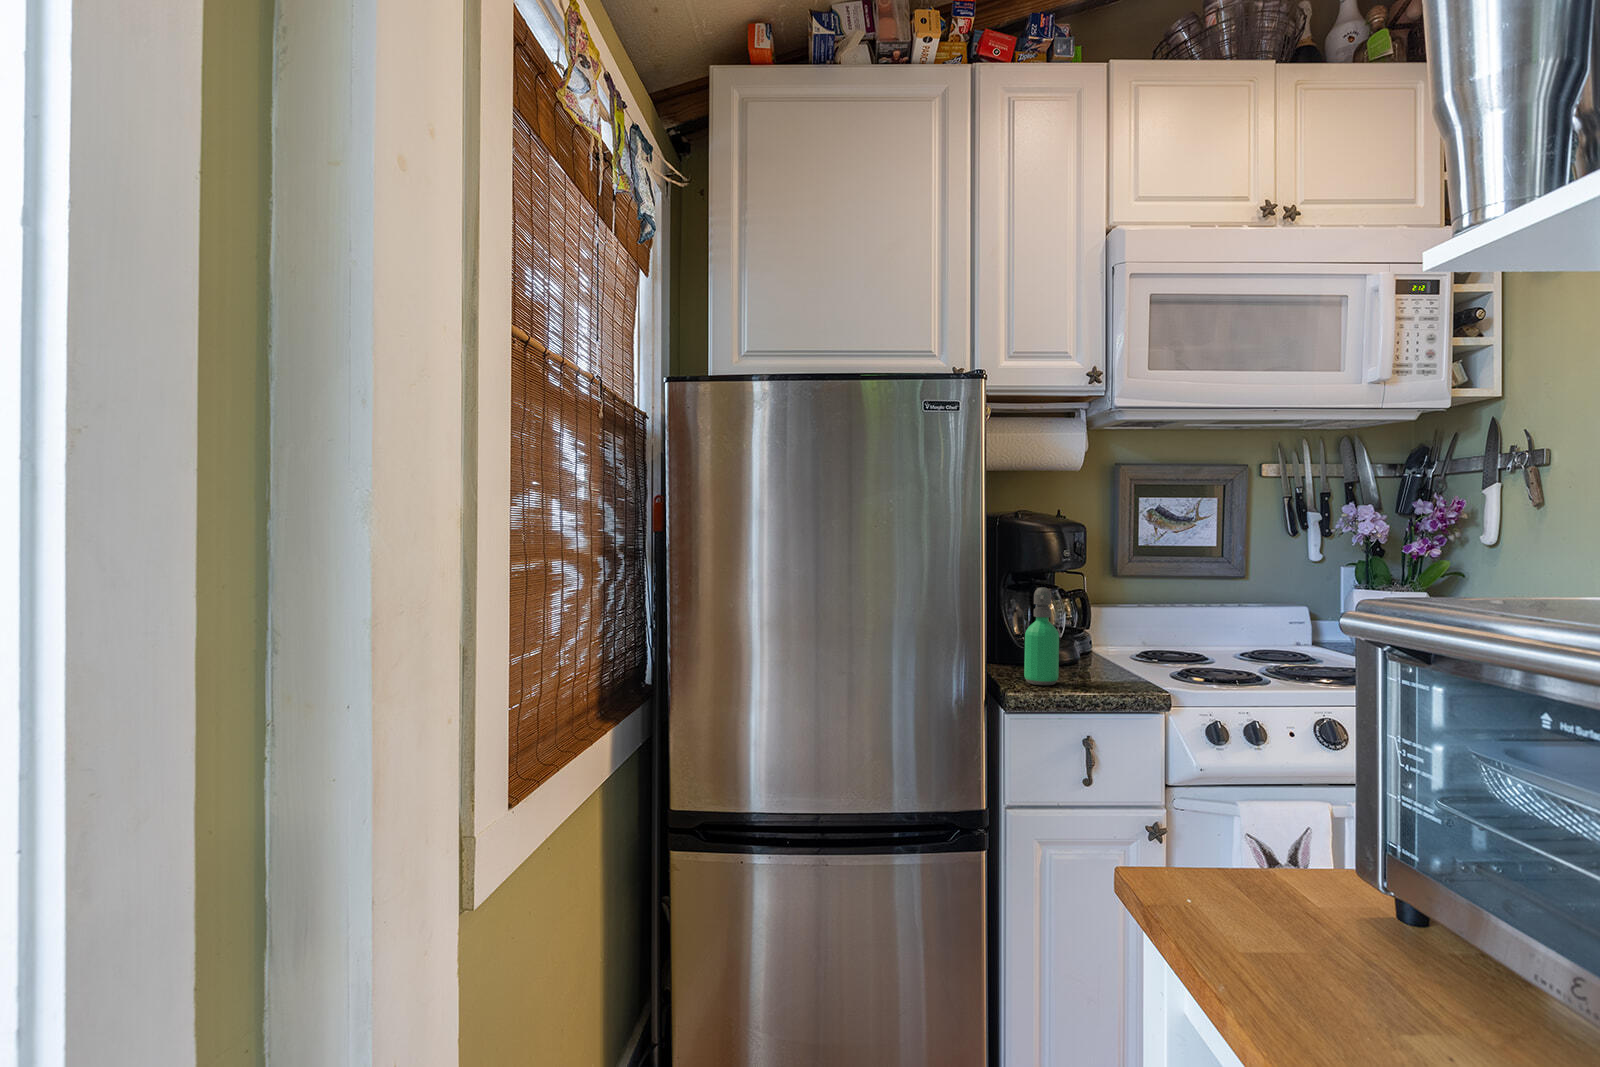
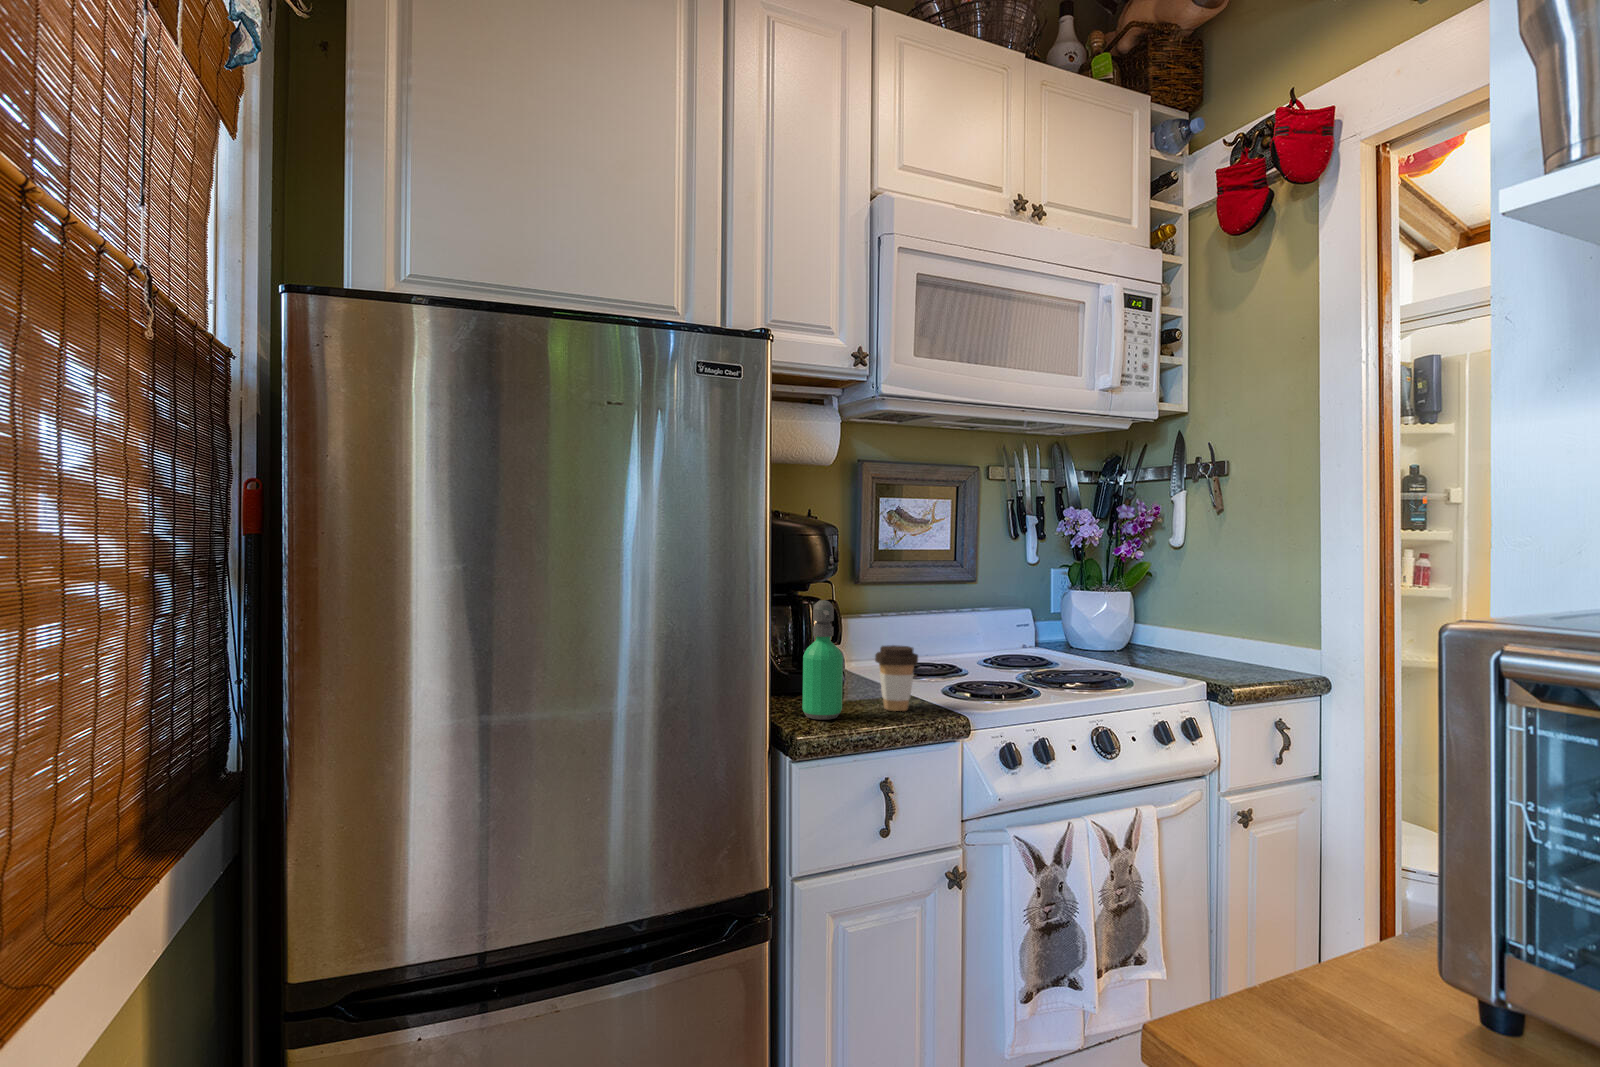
coffee cup: none [1093,629,1132,684] -> present [875,645,918,711]

